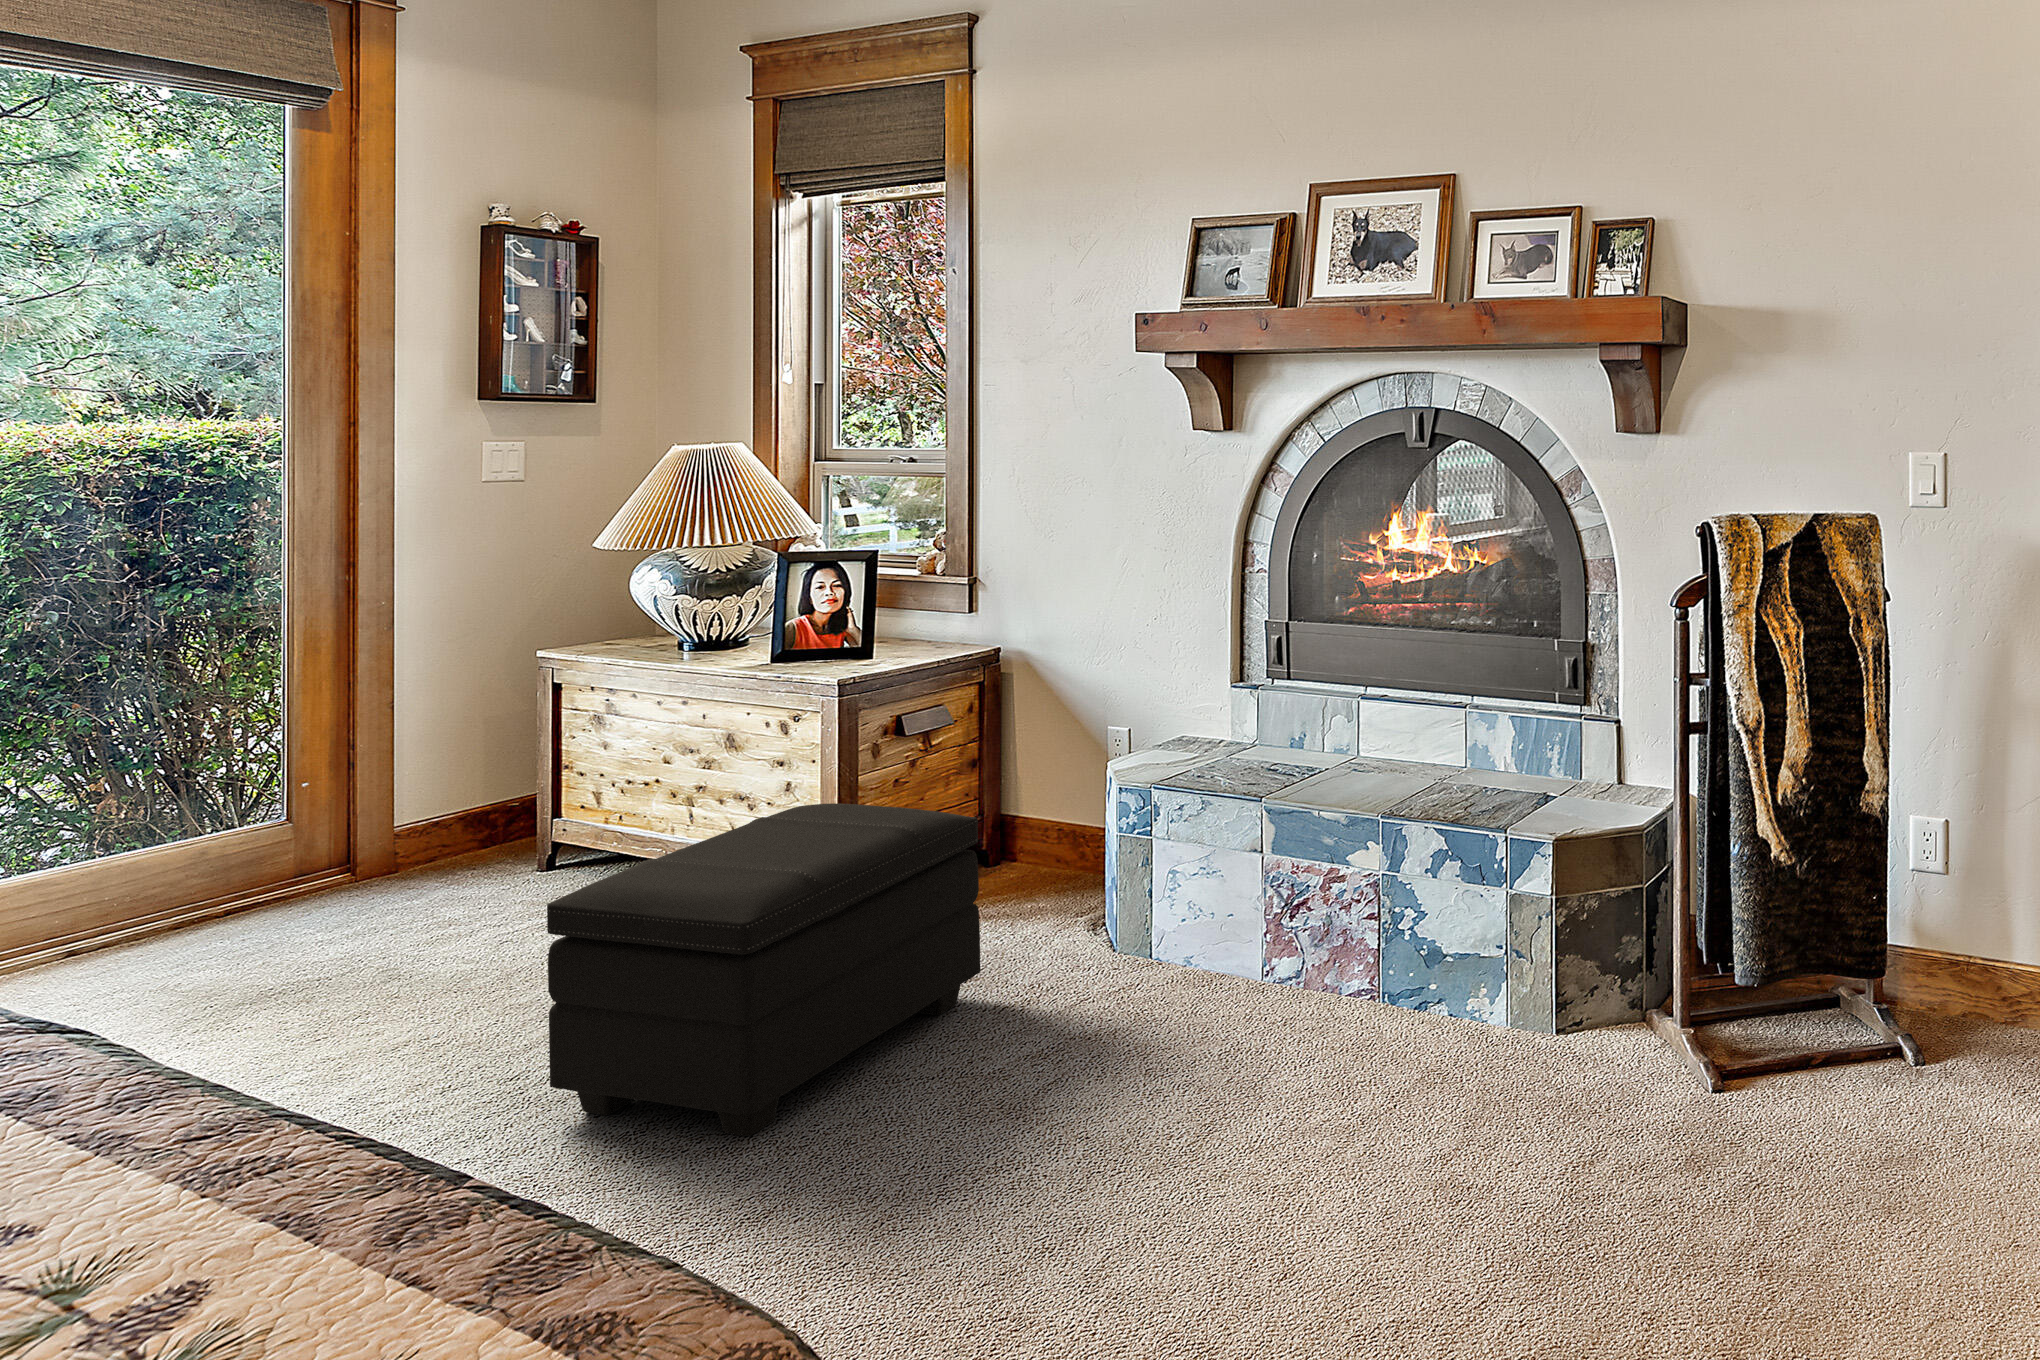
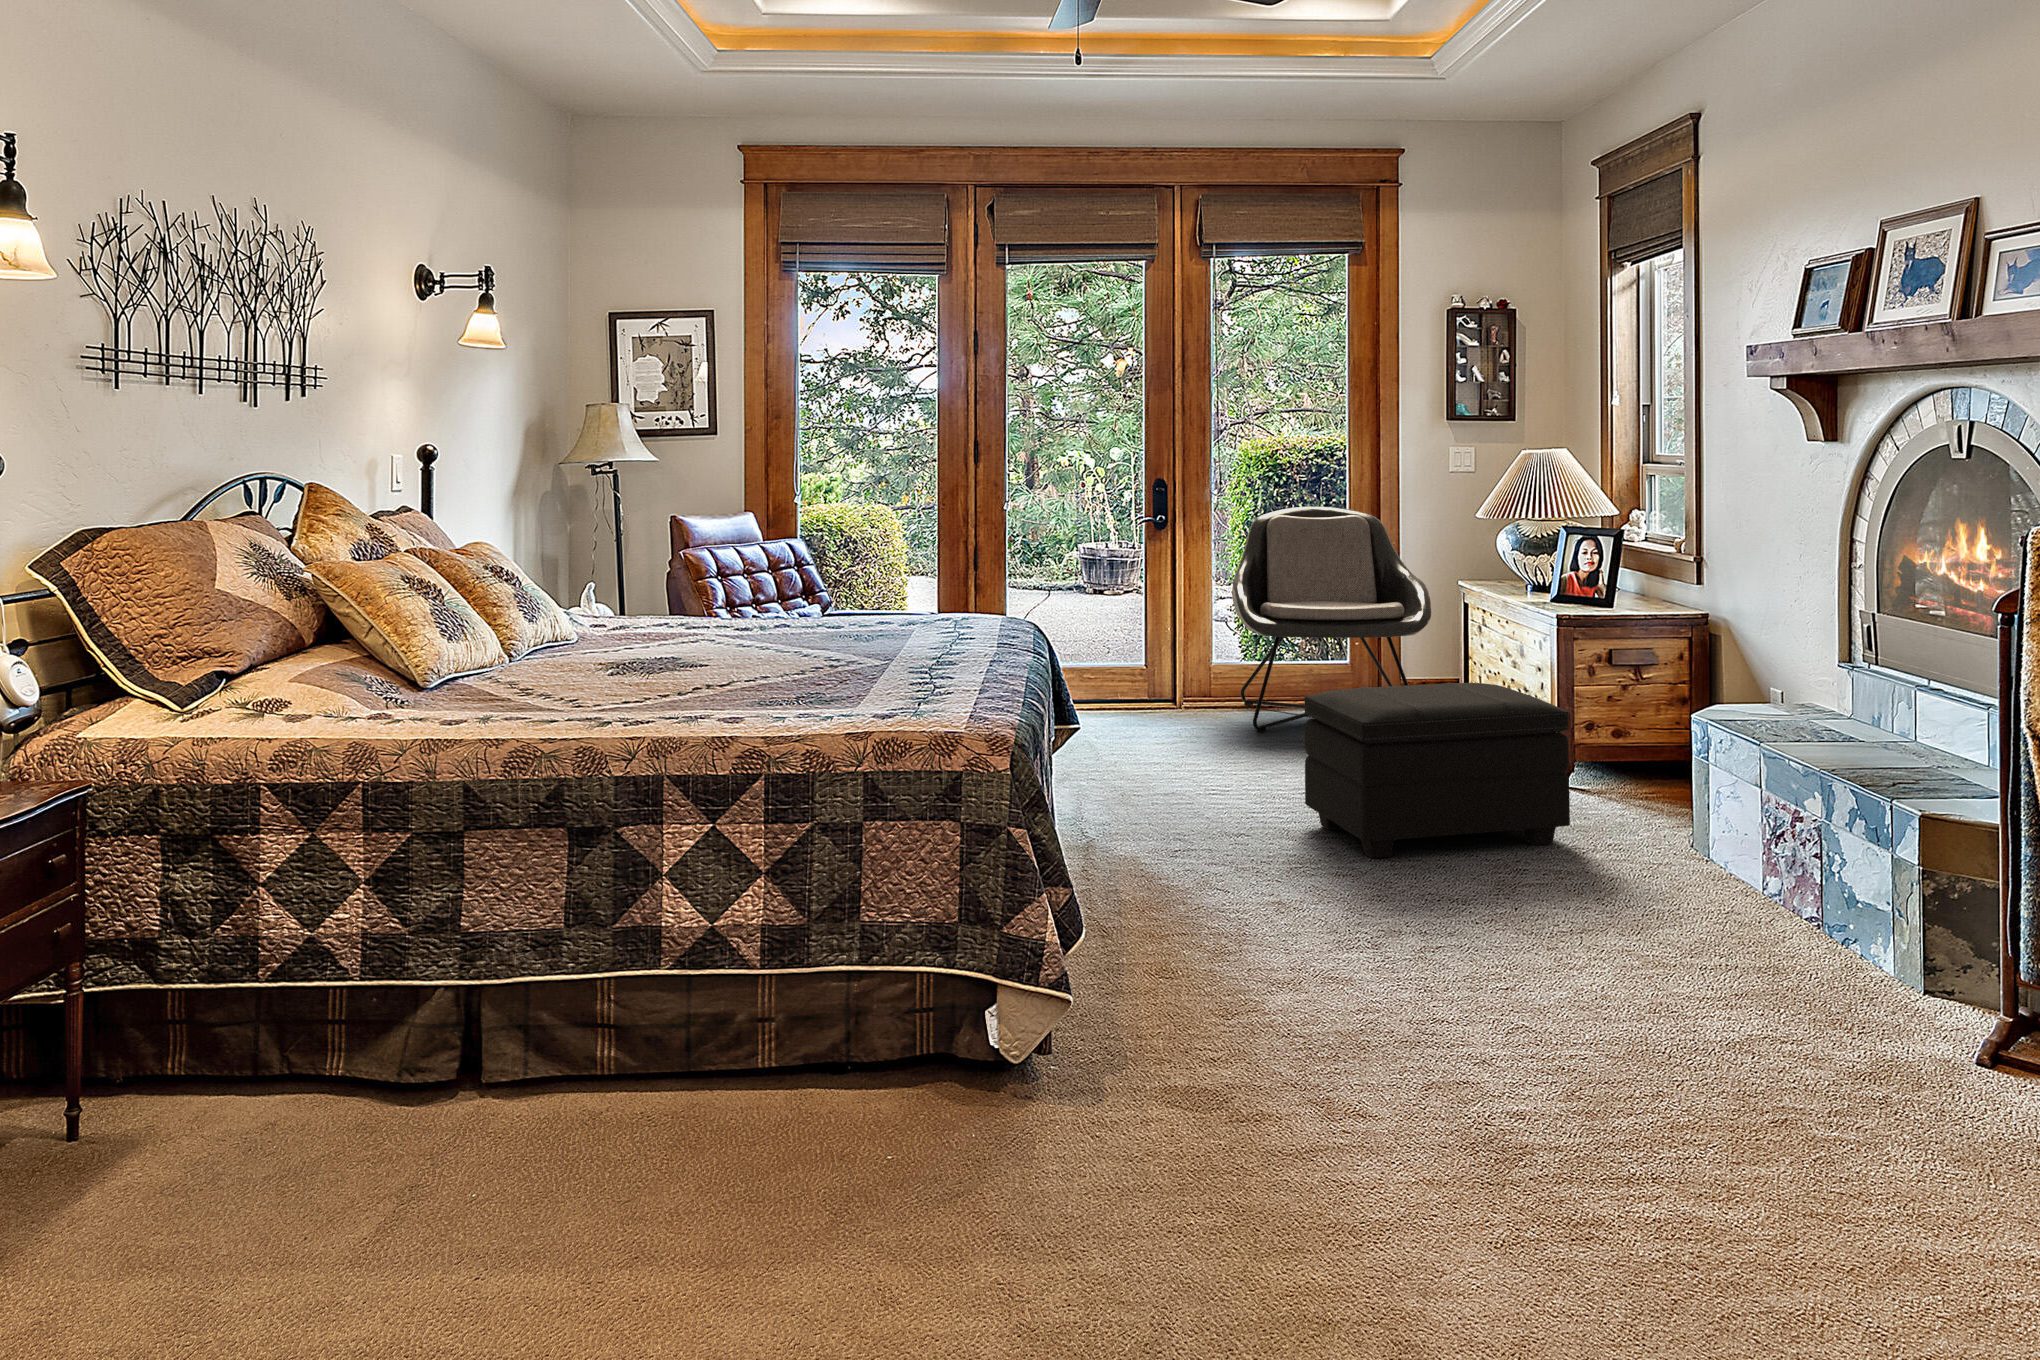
lounge chair: none [121,575,548,979] -> present [1232,506,1431,732]

